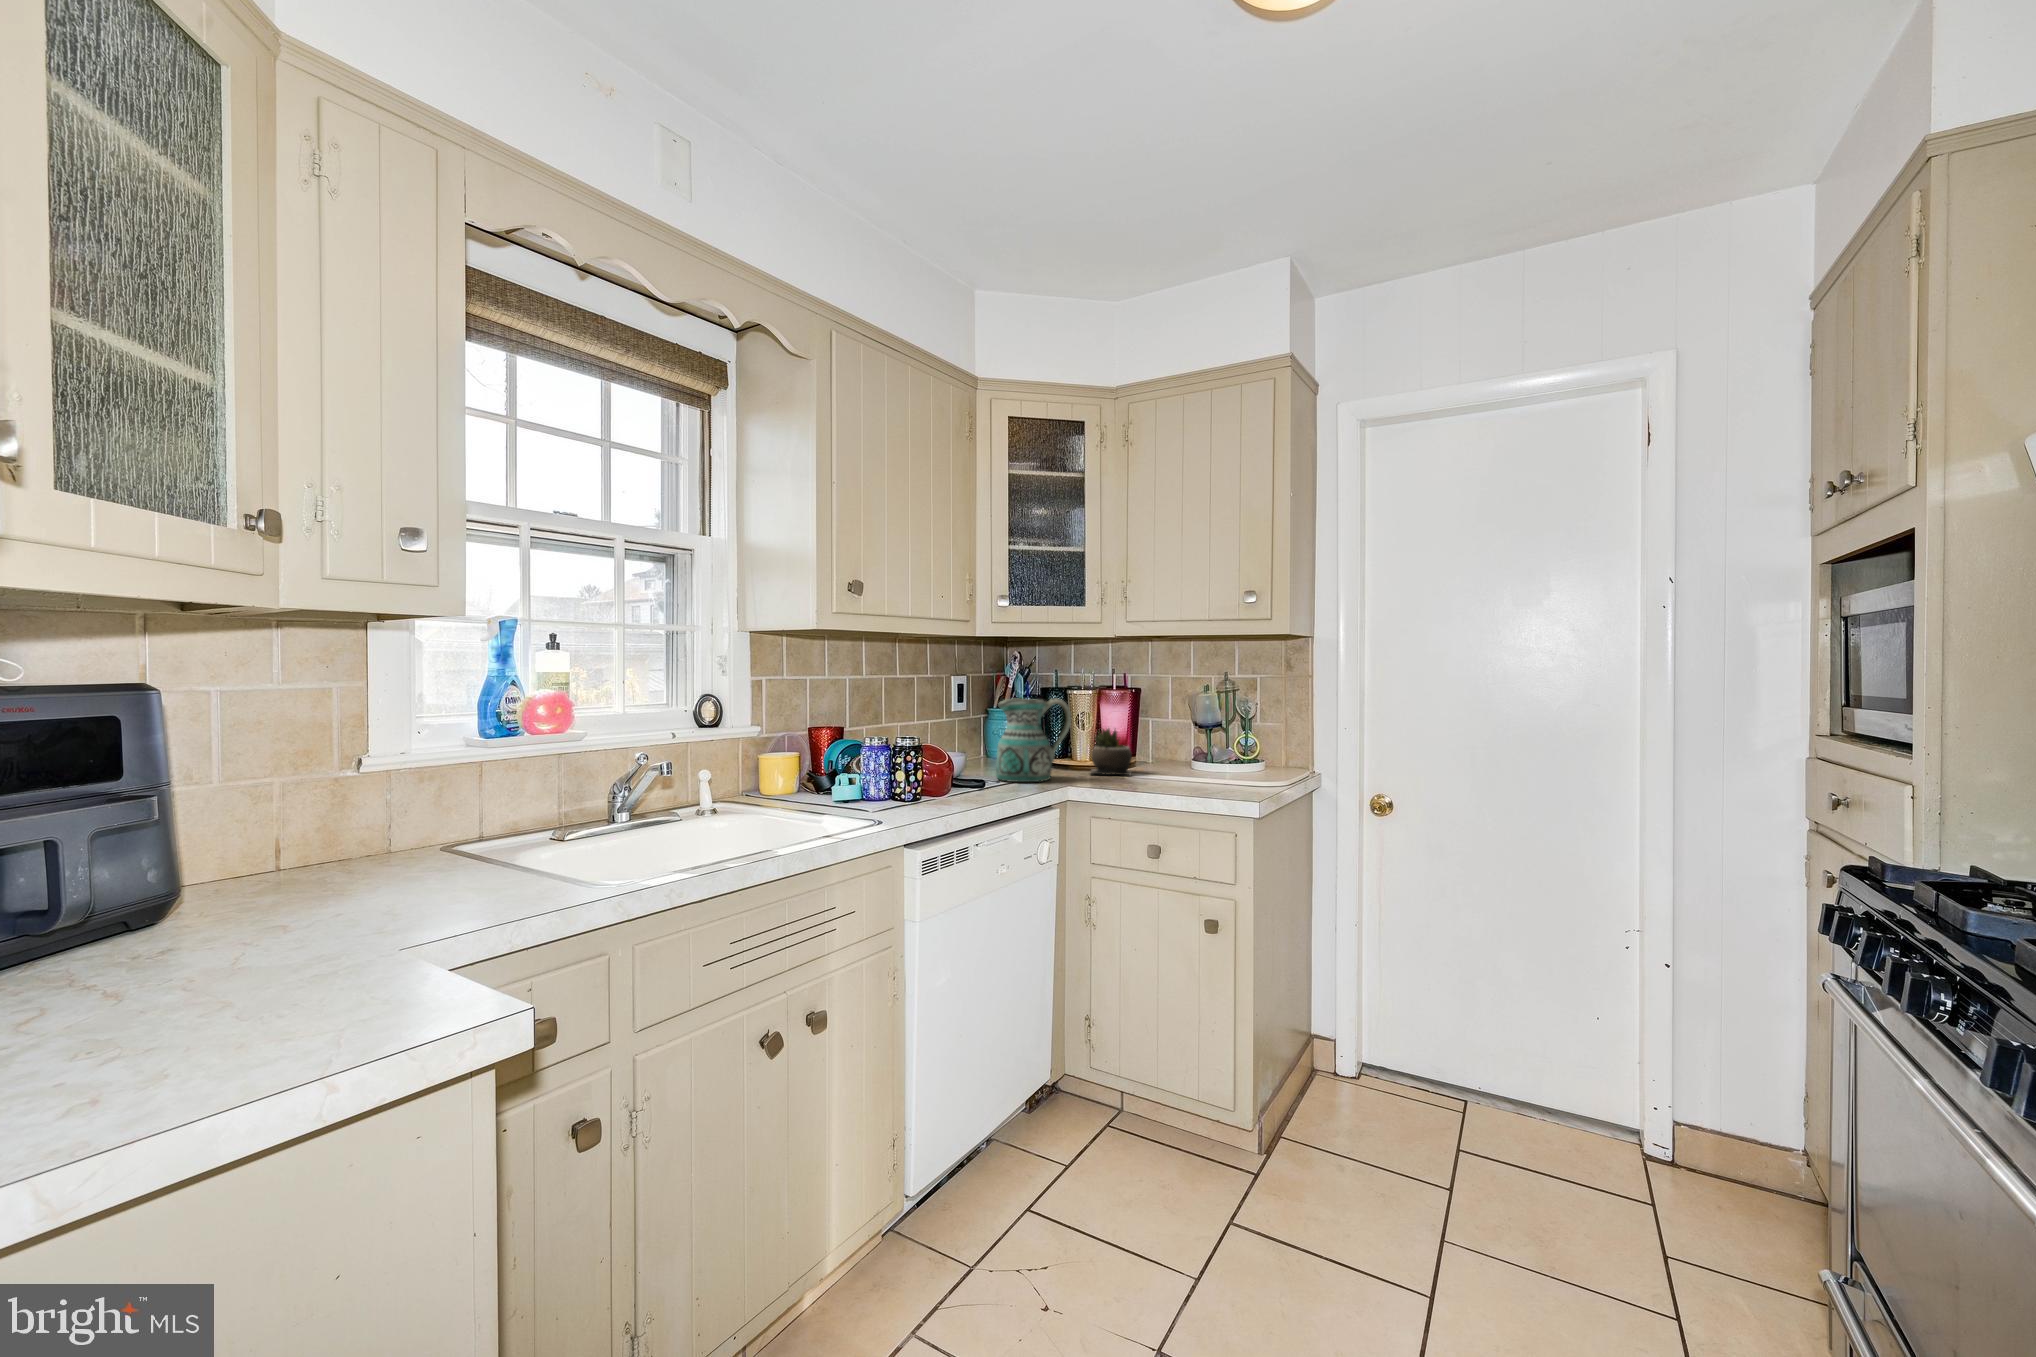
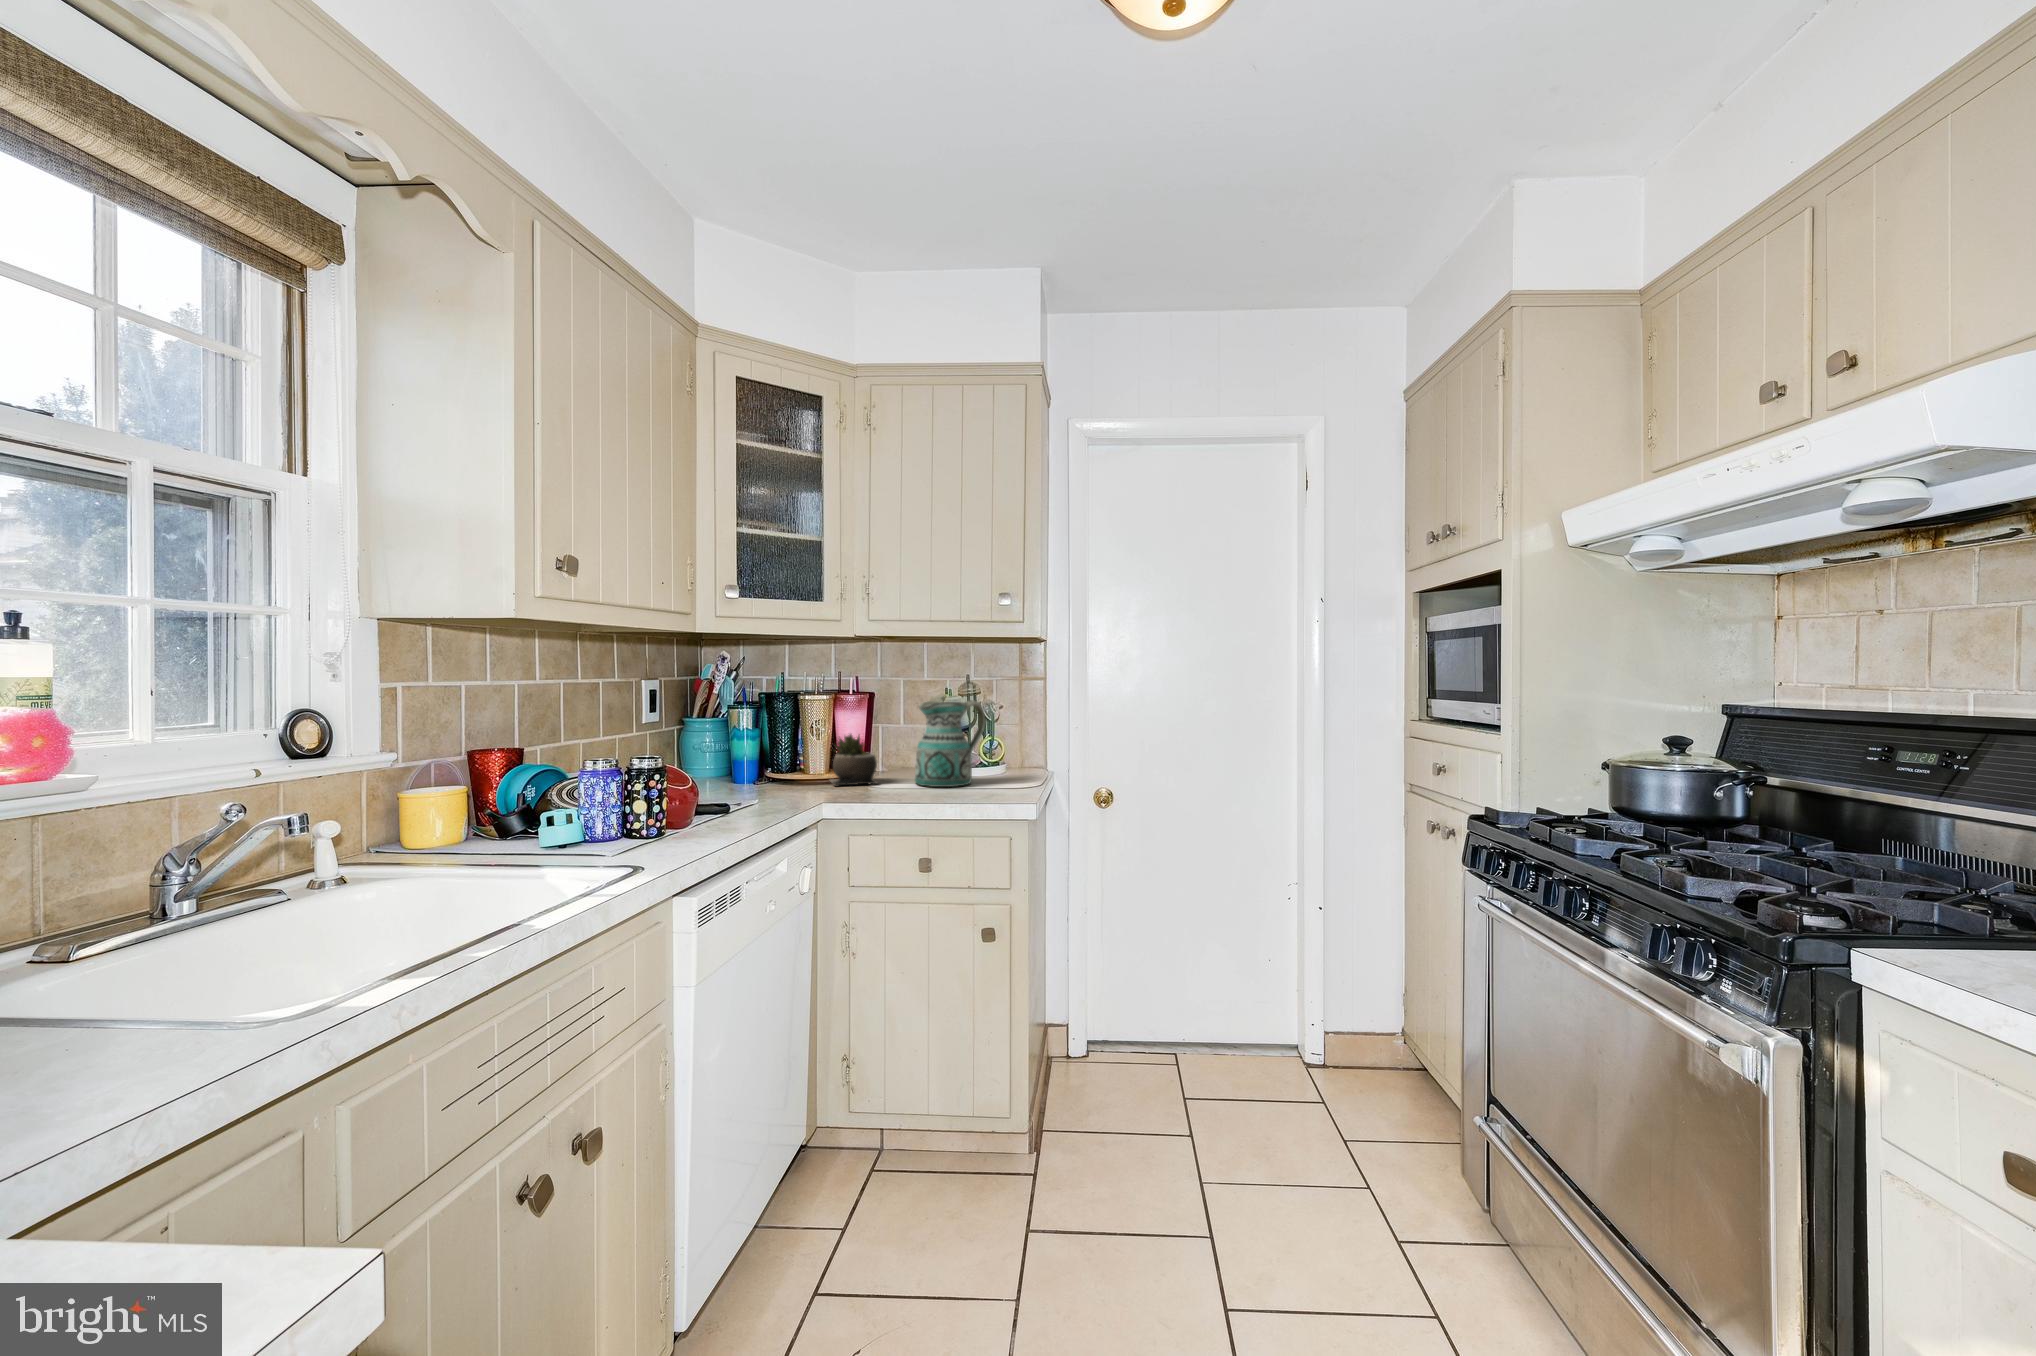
ceramic pitcher: present [996,698,1071,782] -> present [915,700,985,787]

